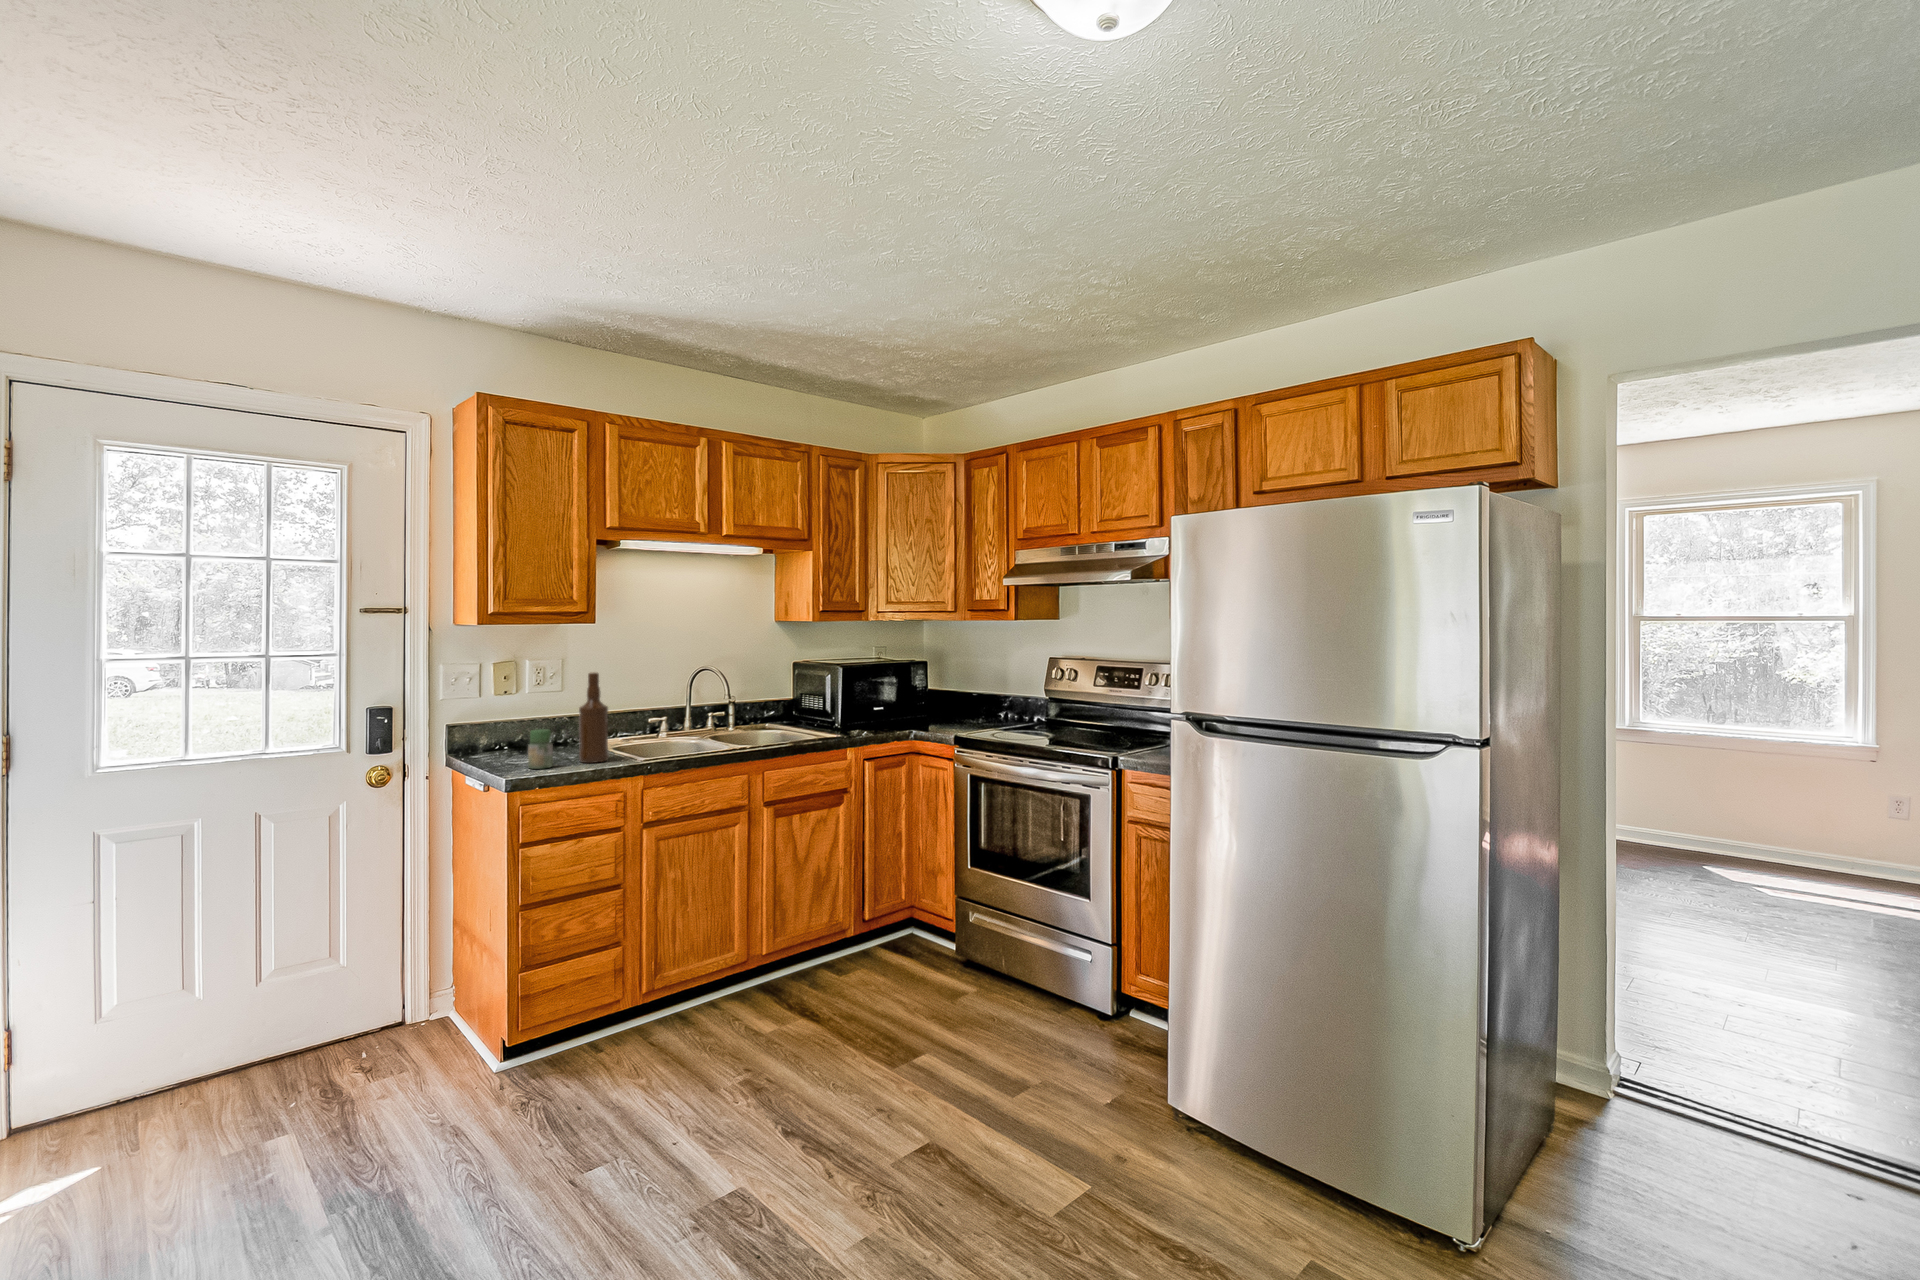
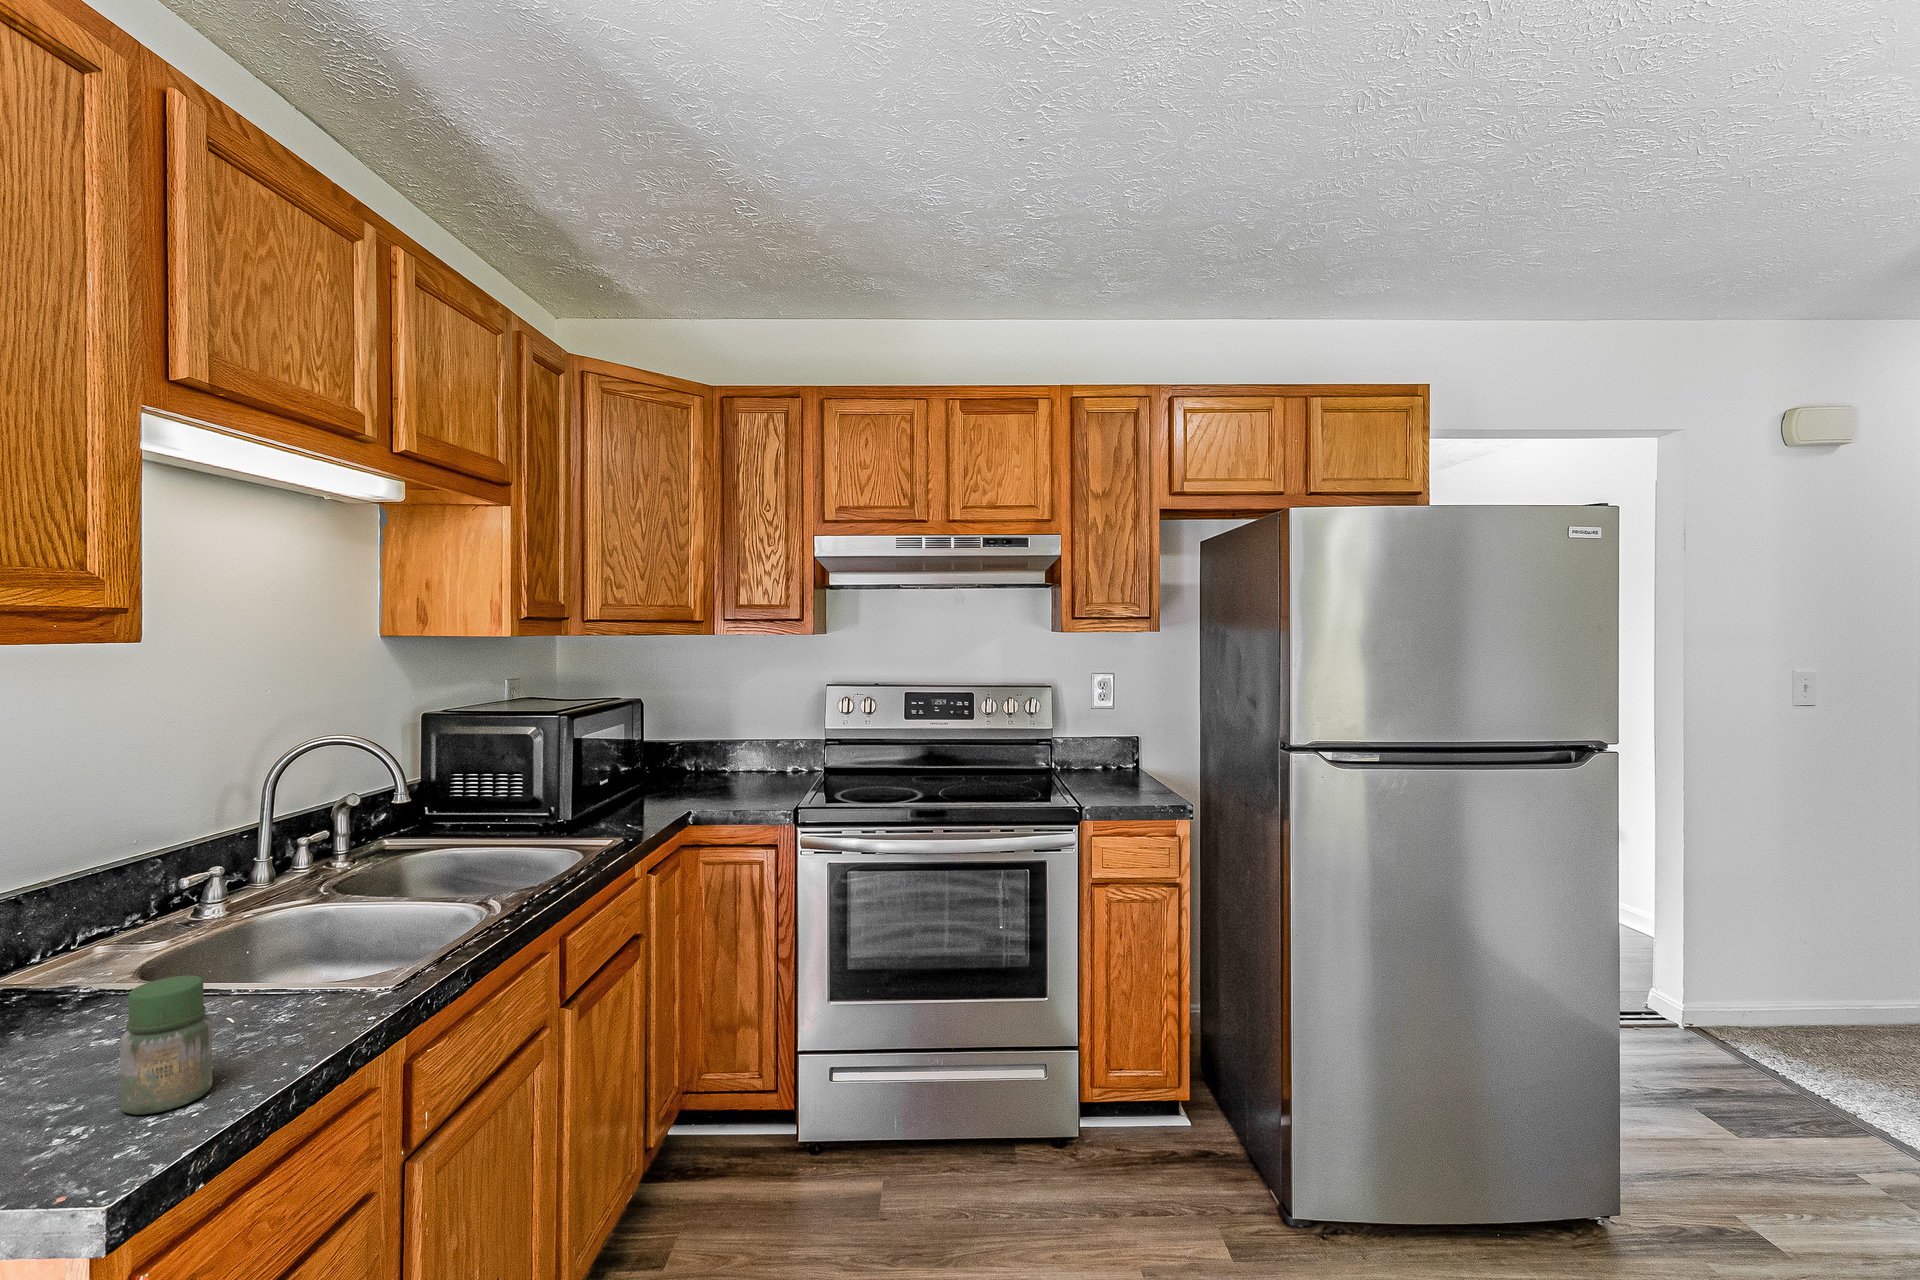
bottle: present [579,672,609,763] -> none [227,786,320,1041]

